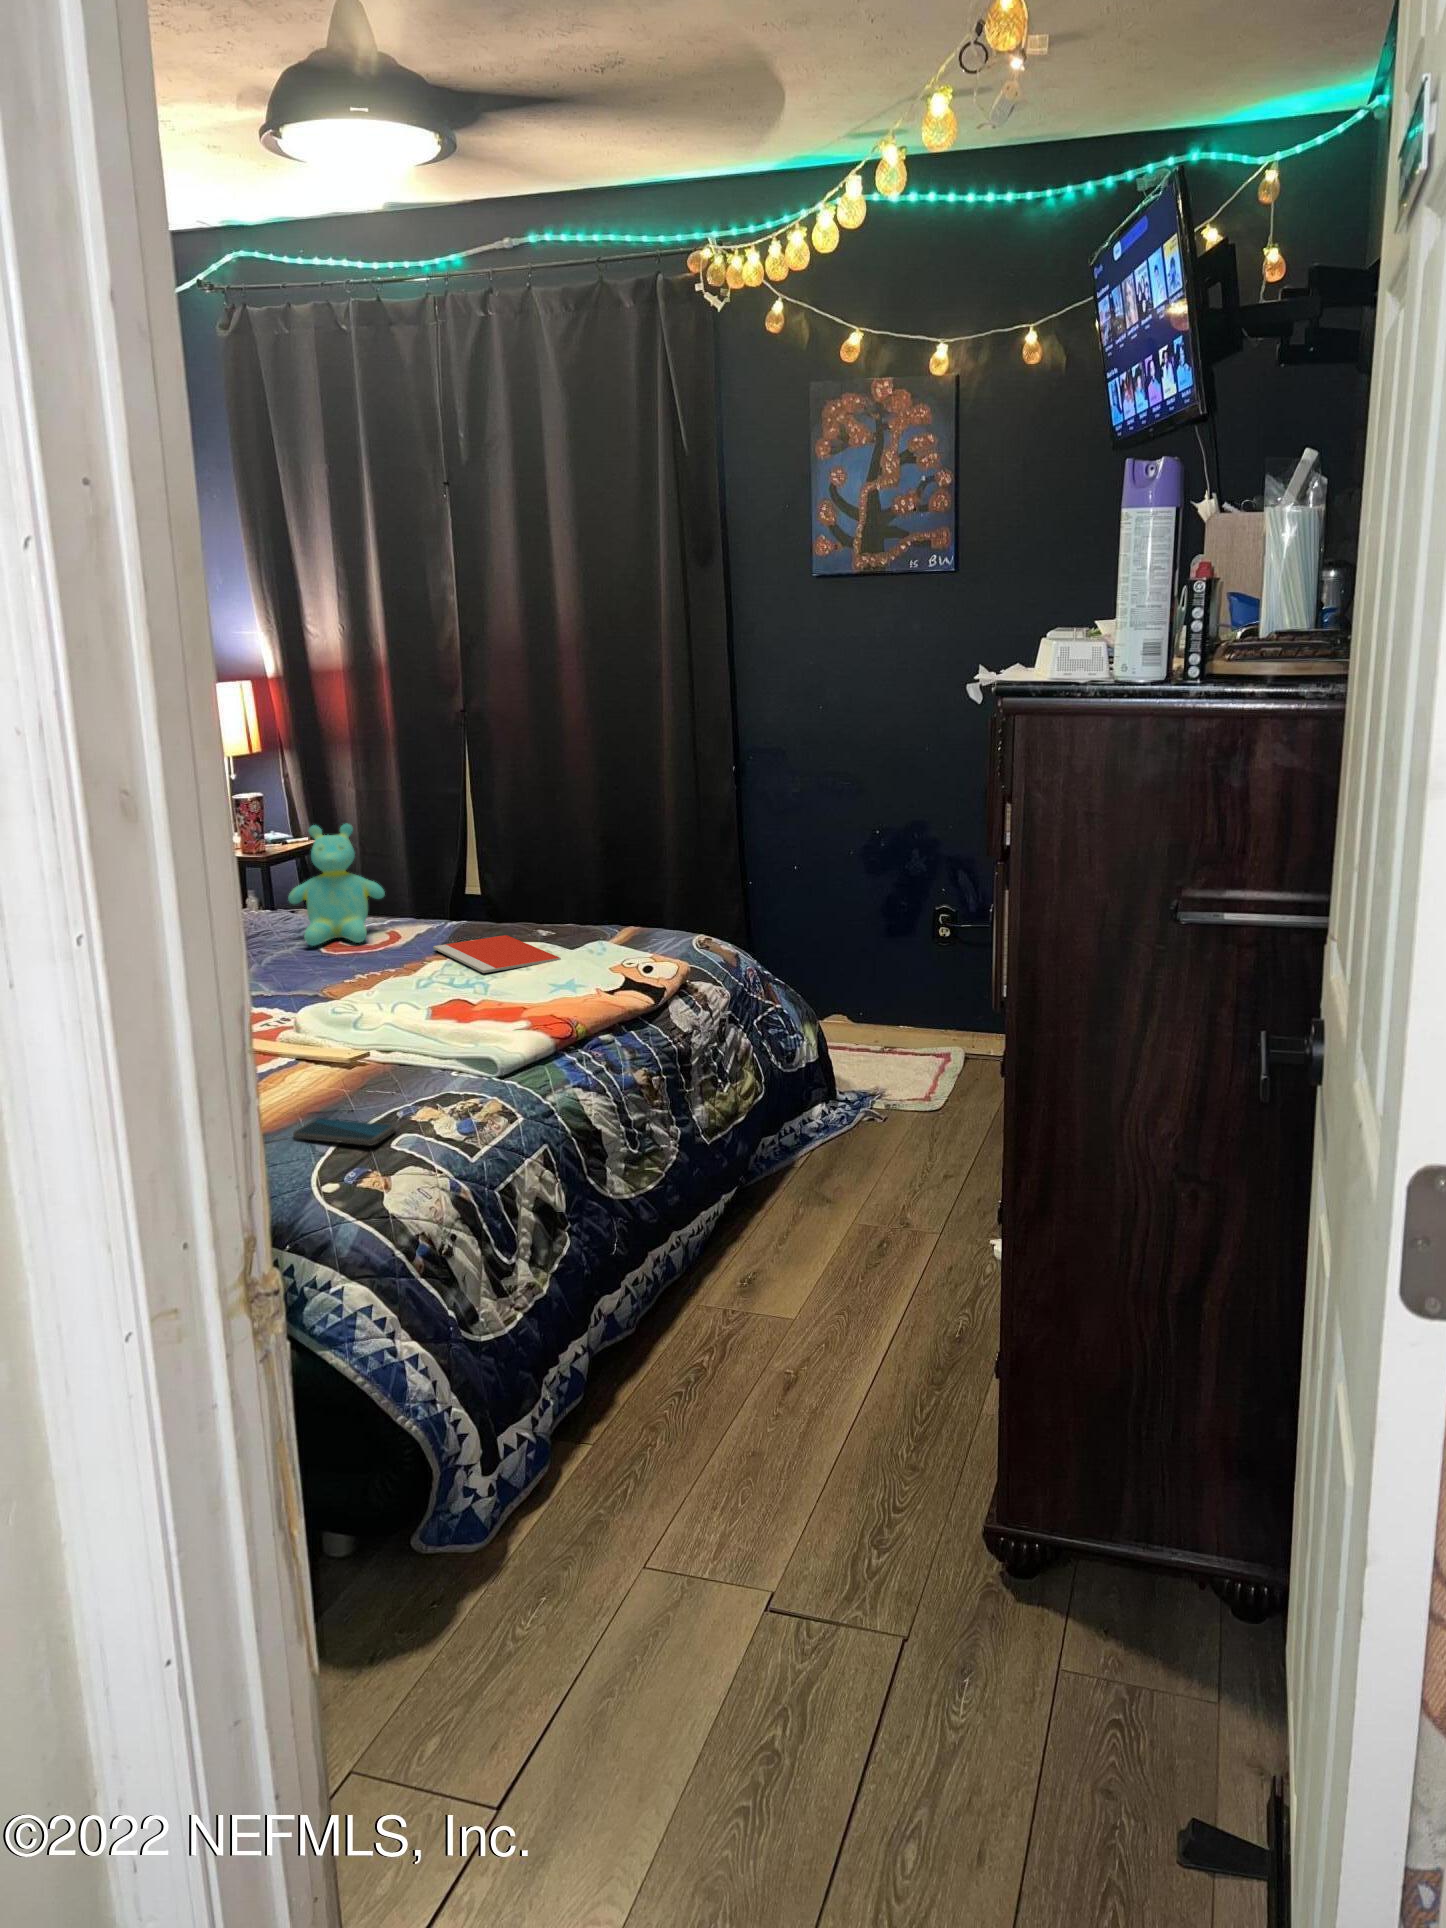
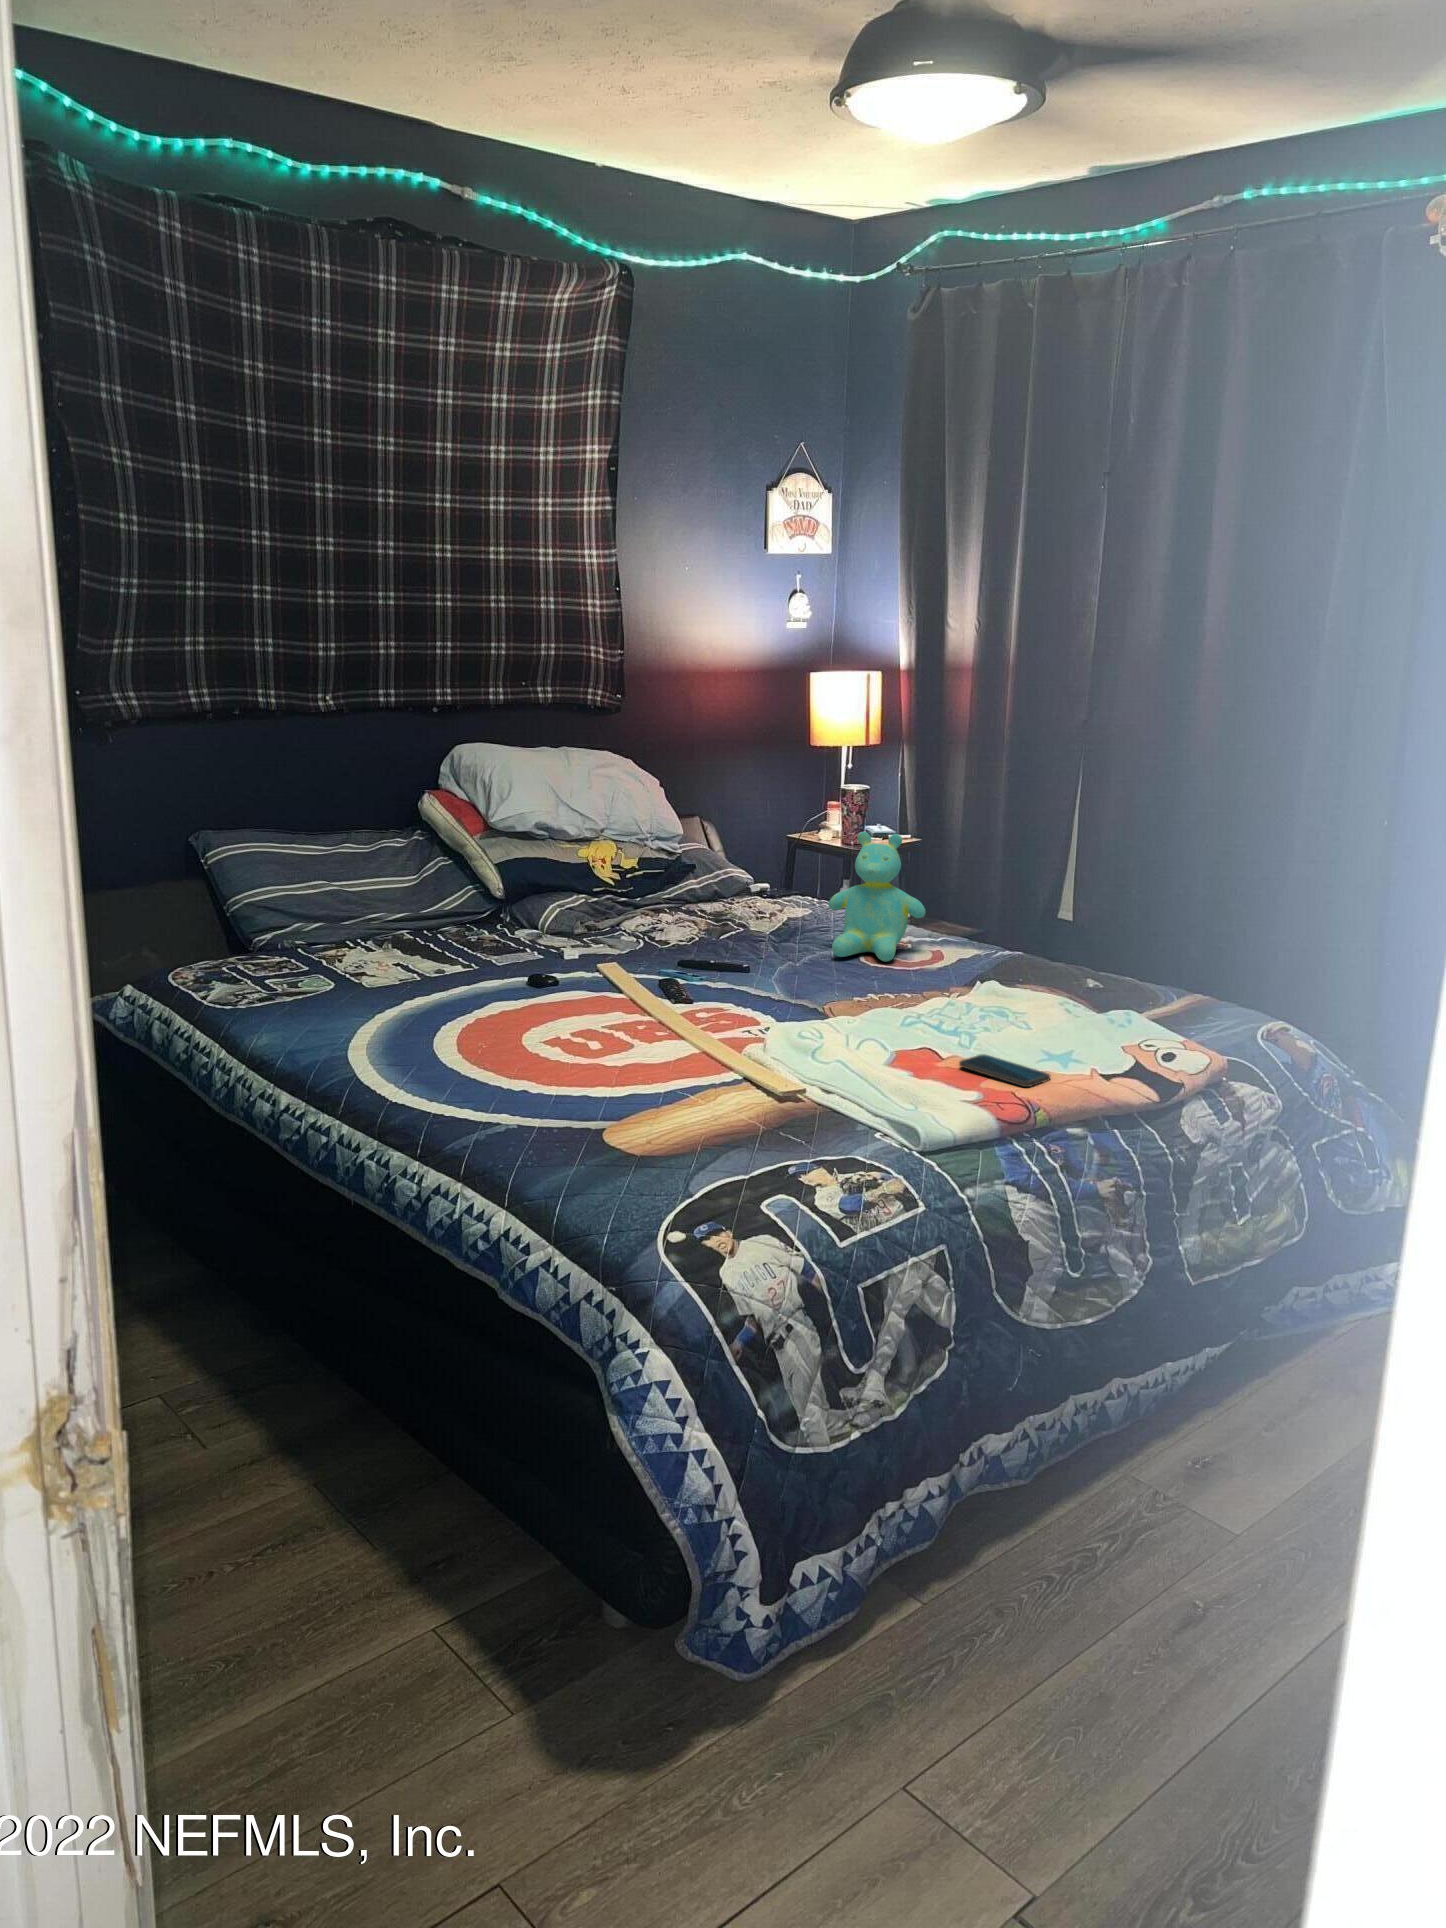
notebook: present [433,935,561,973] -> none [951,980,1076,1024]
smartphone: present [293,1118,396,1145] -> present [959,1054,1051,1087]

